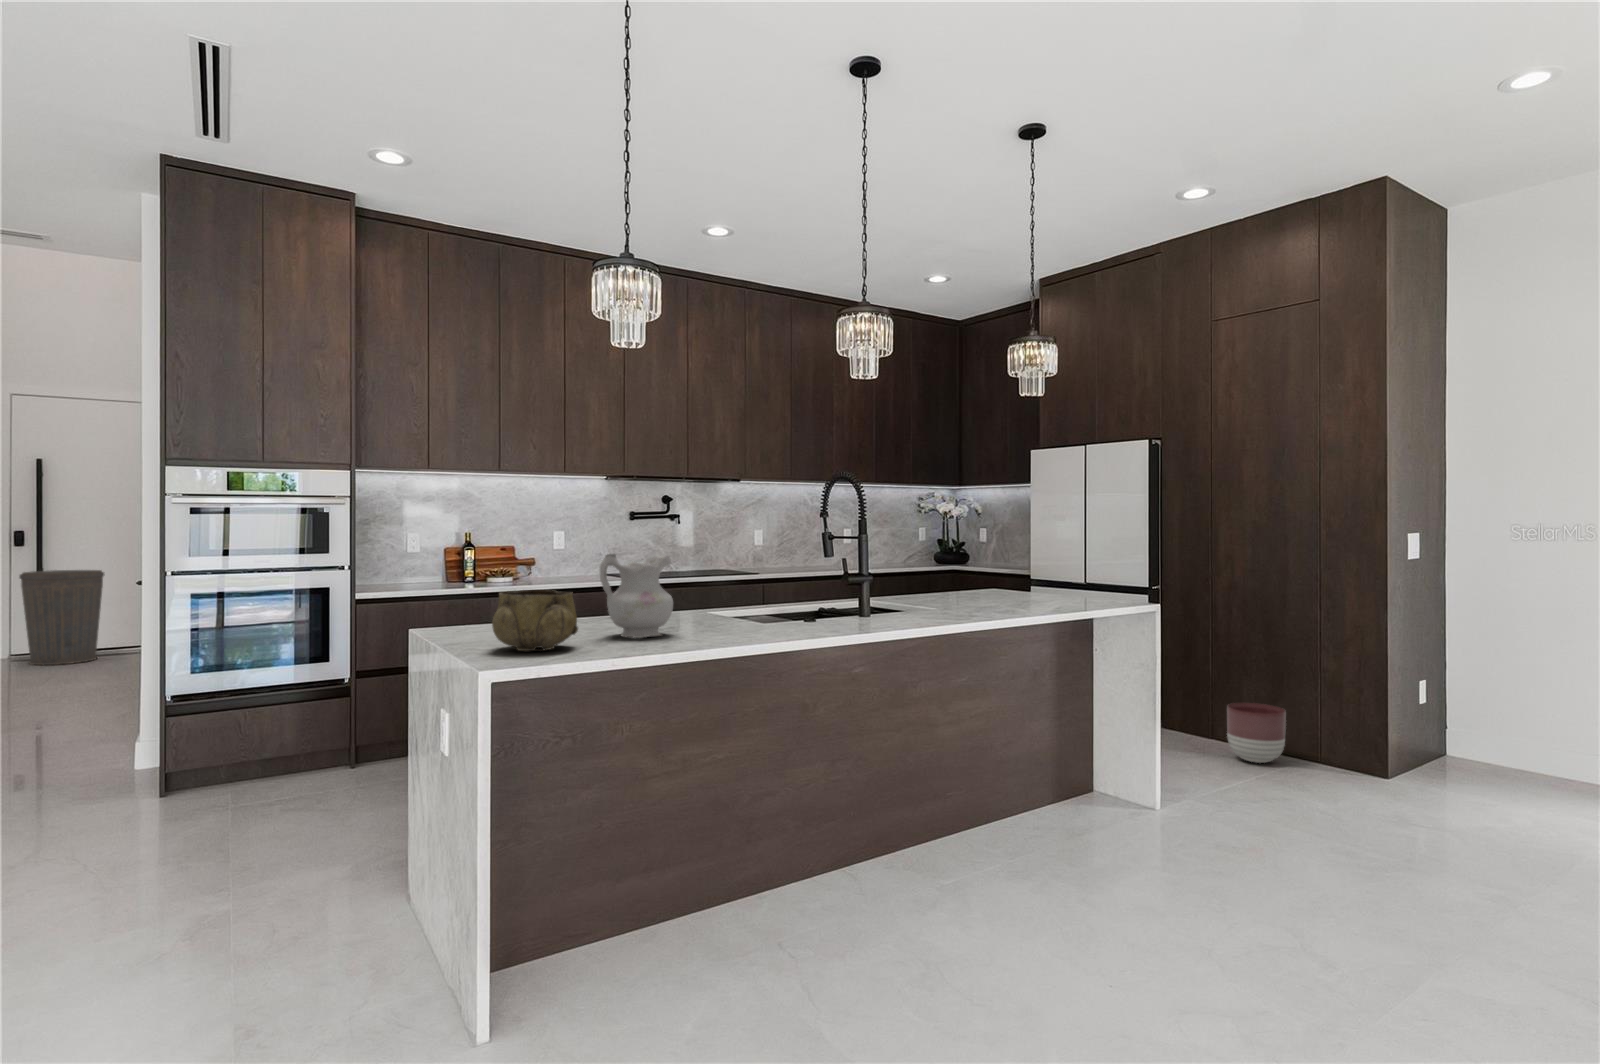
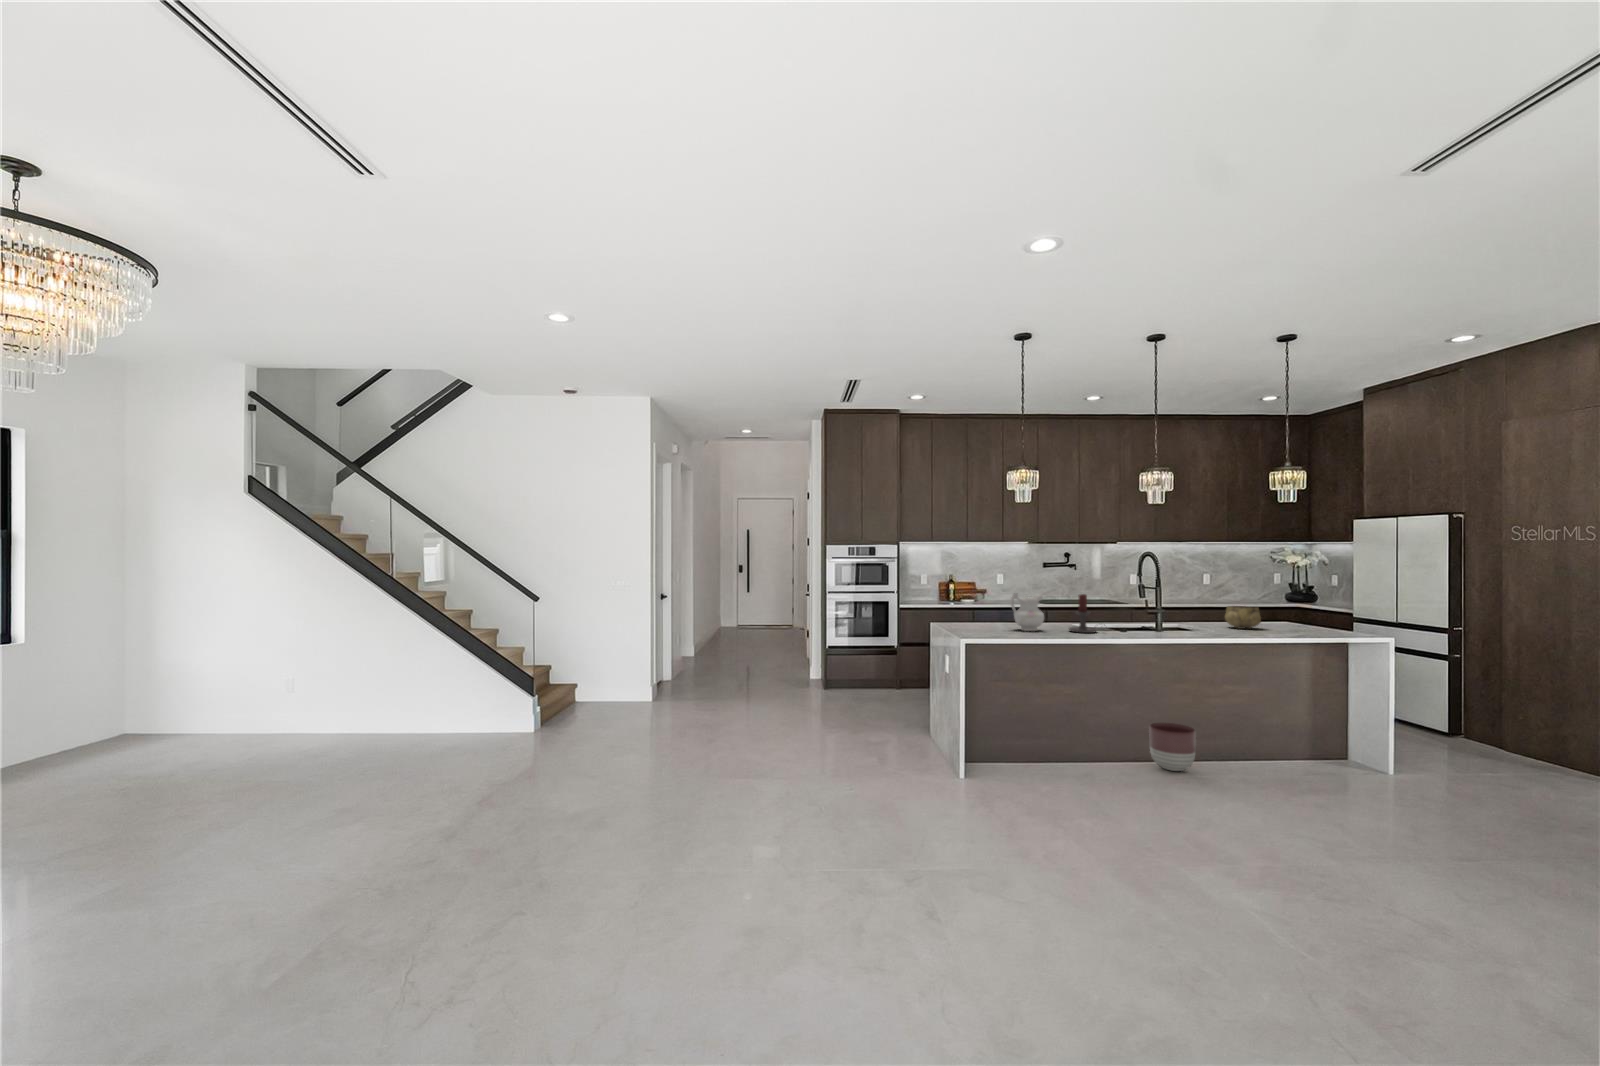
candle holder: none [721,550,795,633] -> present [1069,594,1105,633]
trash can: present [19,570,104,665] -> none [740,585,772,633]
decorative bowl: present [492,590,578,651] -> present [1225,606,1261,629]
planter: present [1227,703,1286,763] -> present [1149,723,1196,771]

